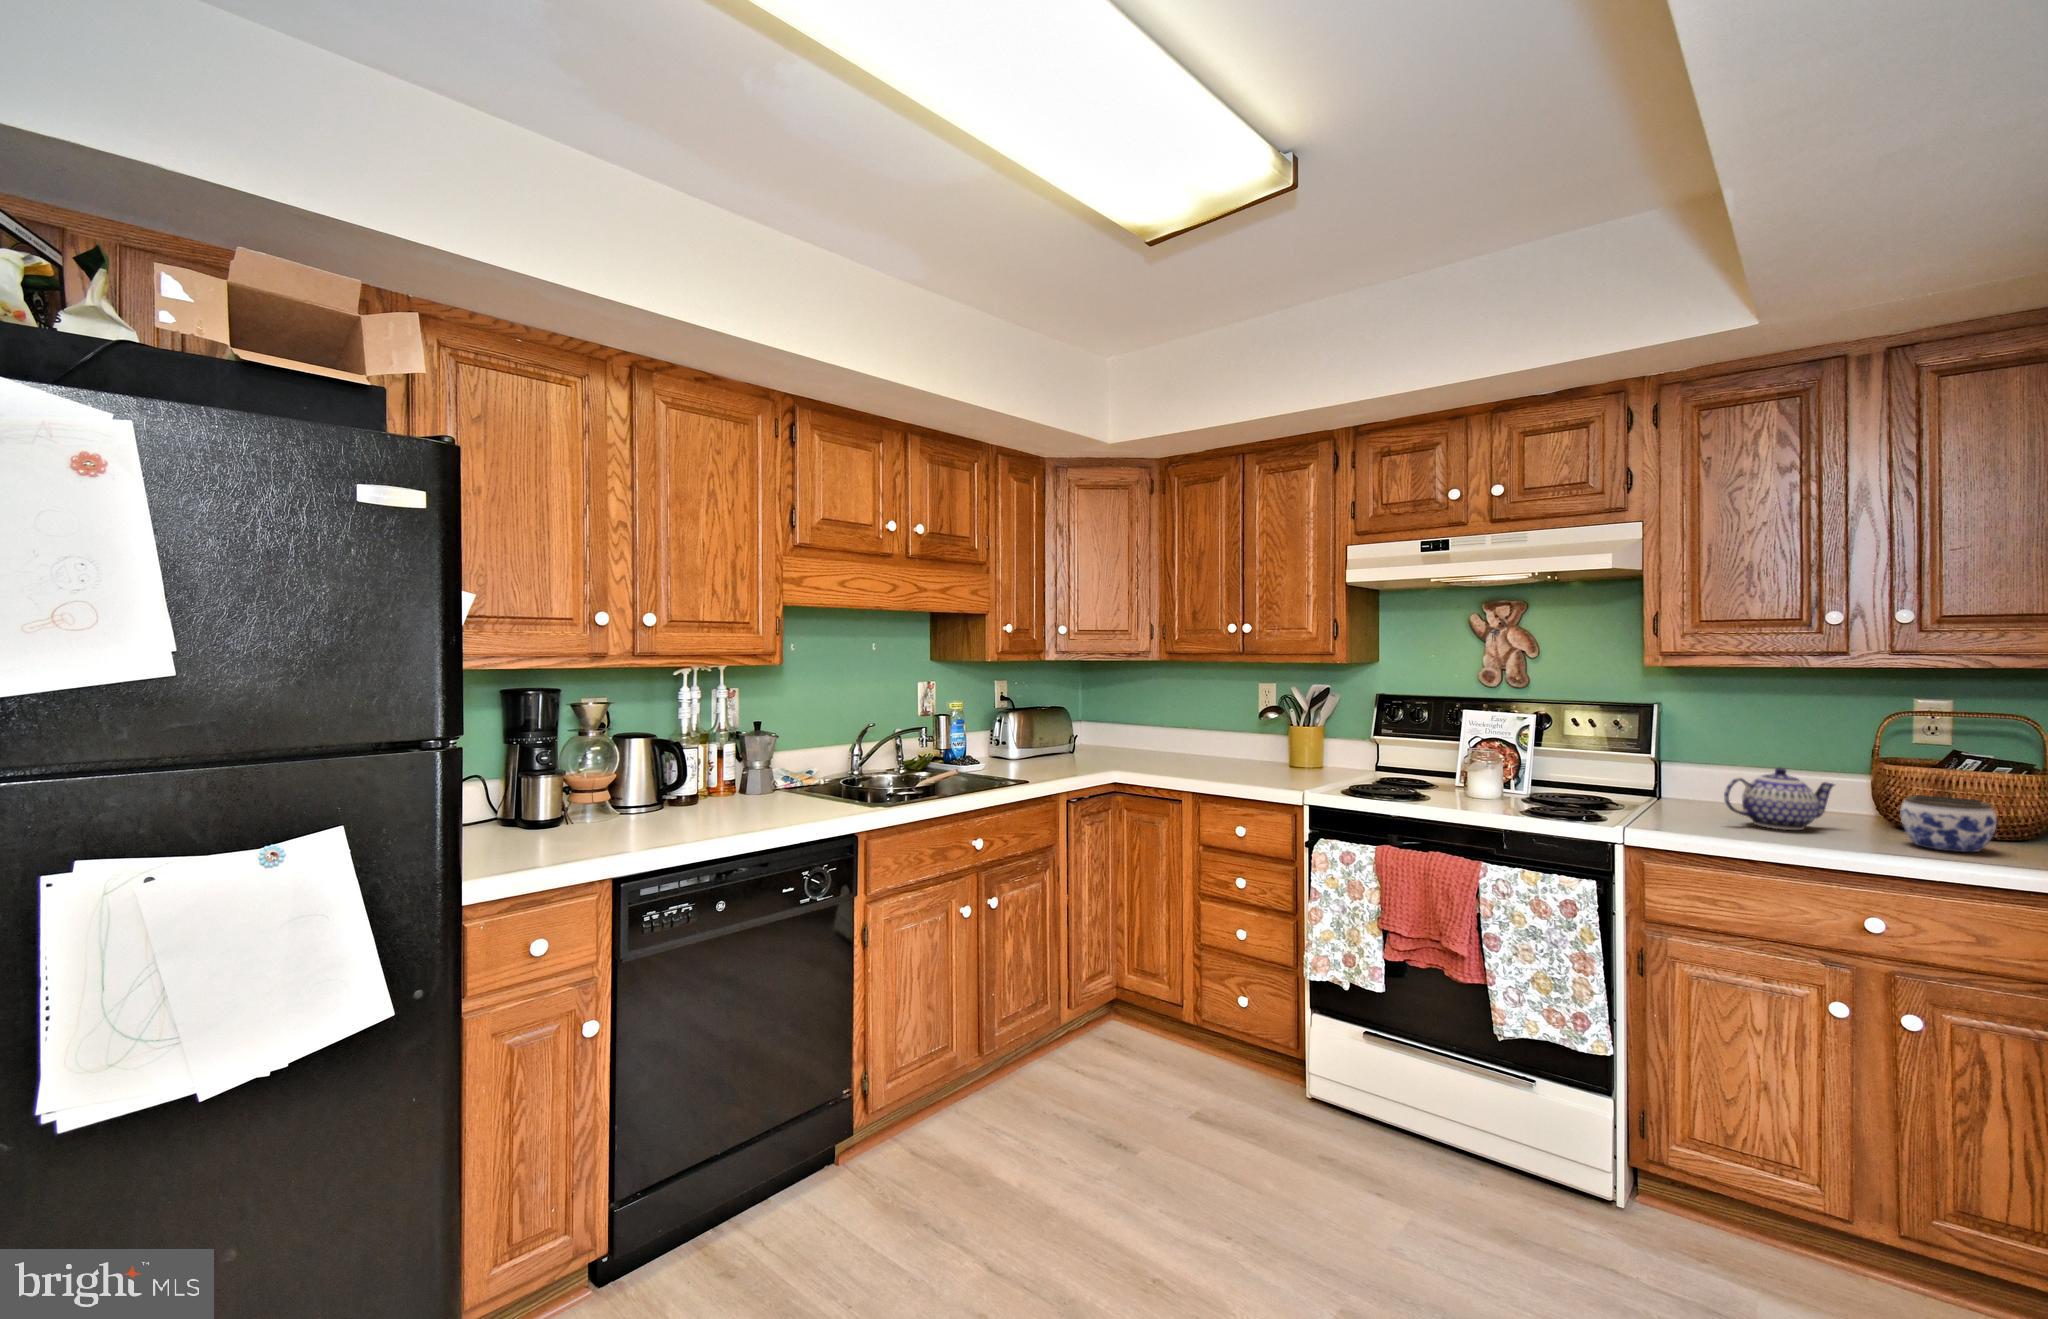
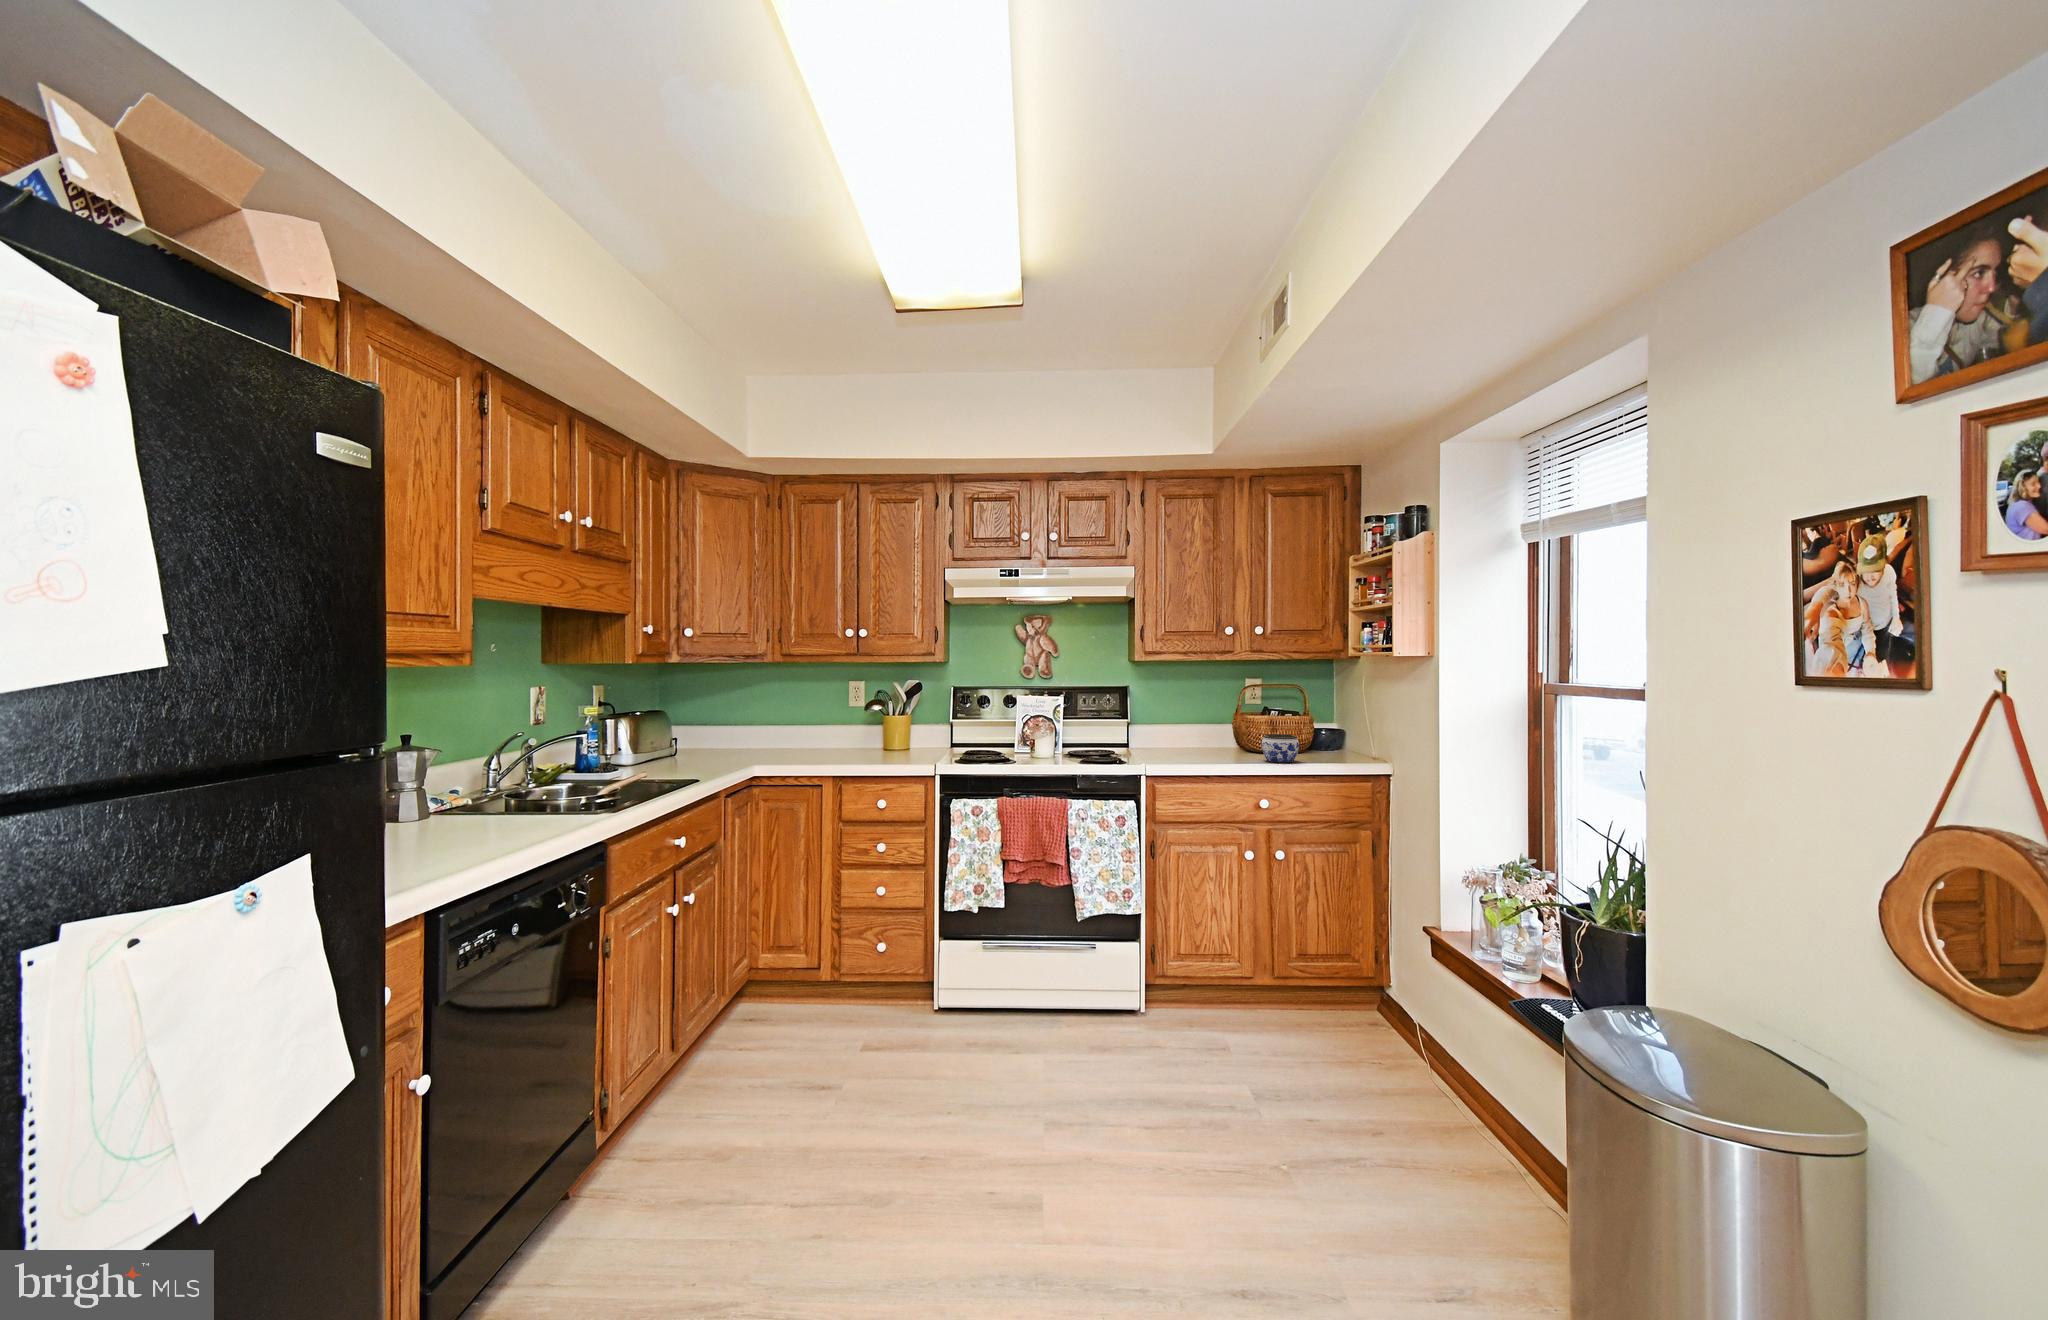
teapot: present [1724,768,1834,830] -> none [1186,724,1230,760]

